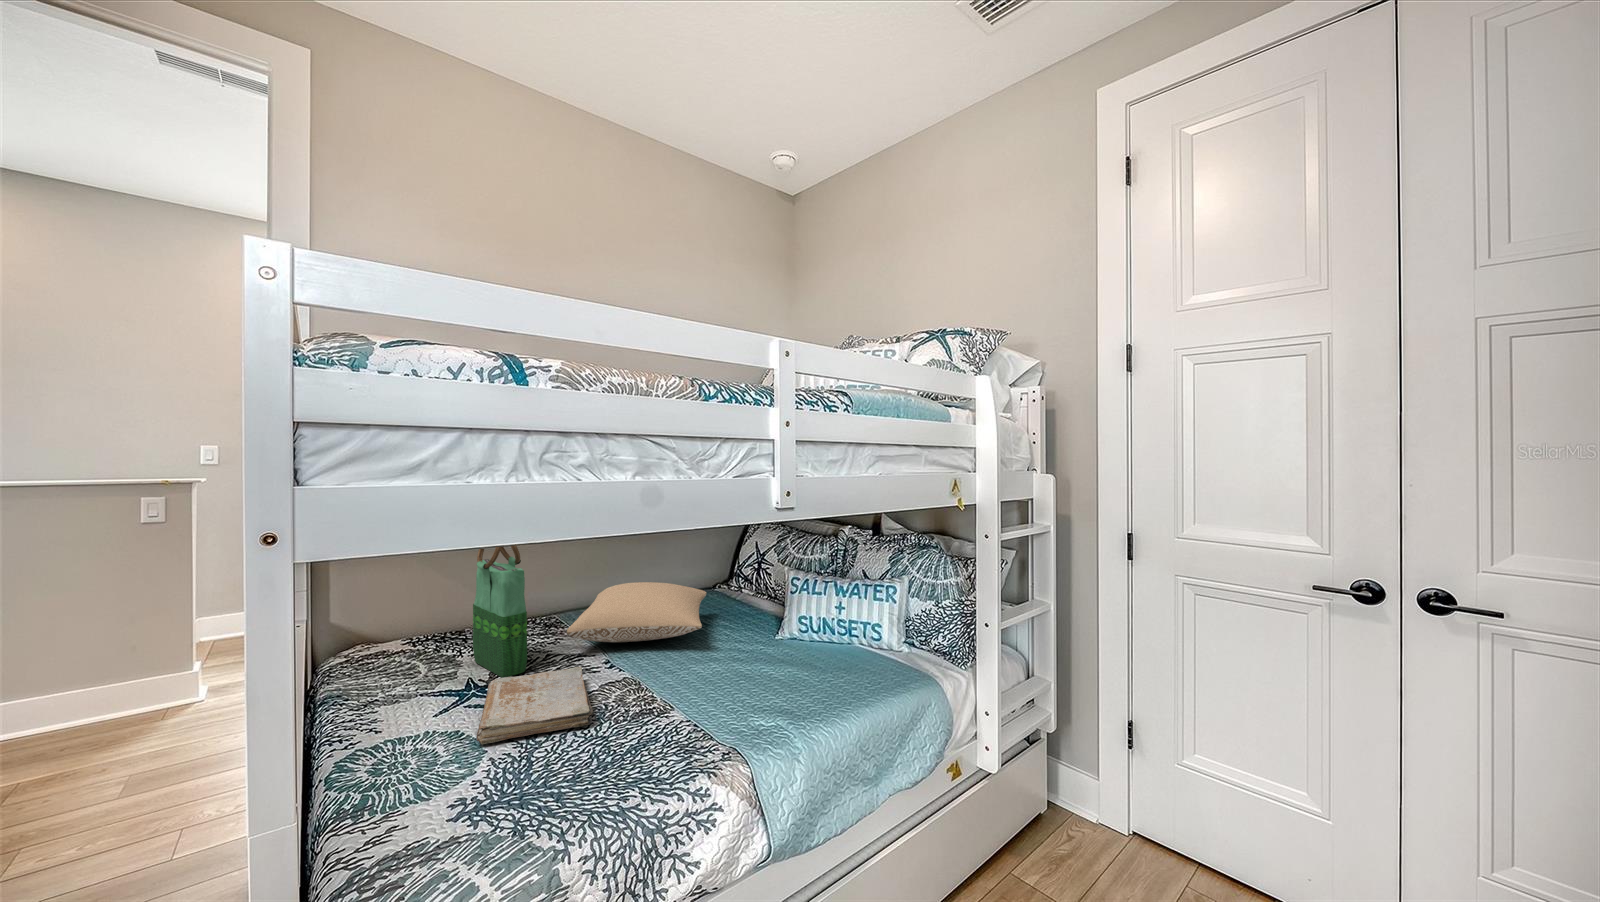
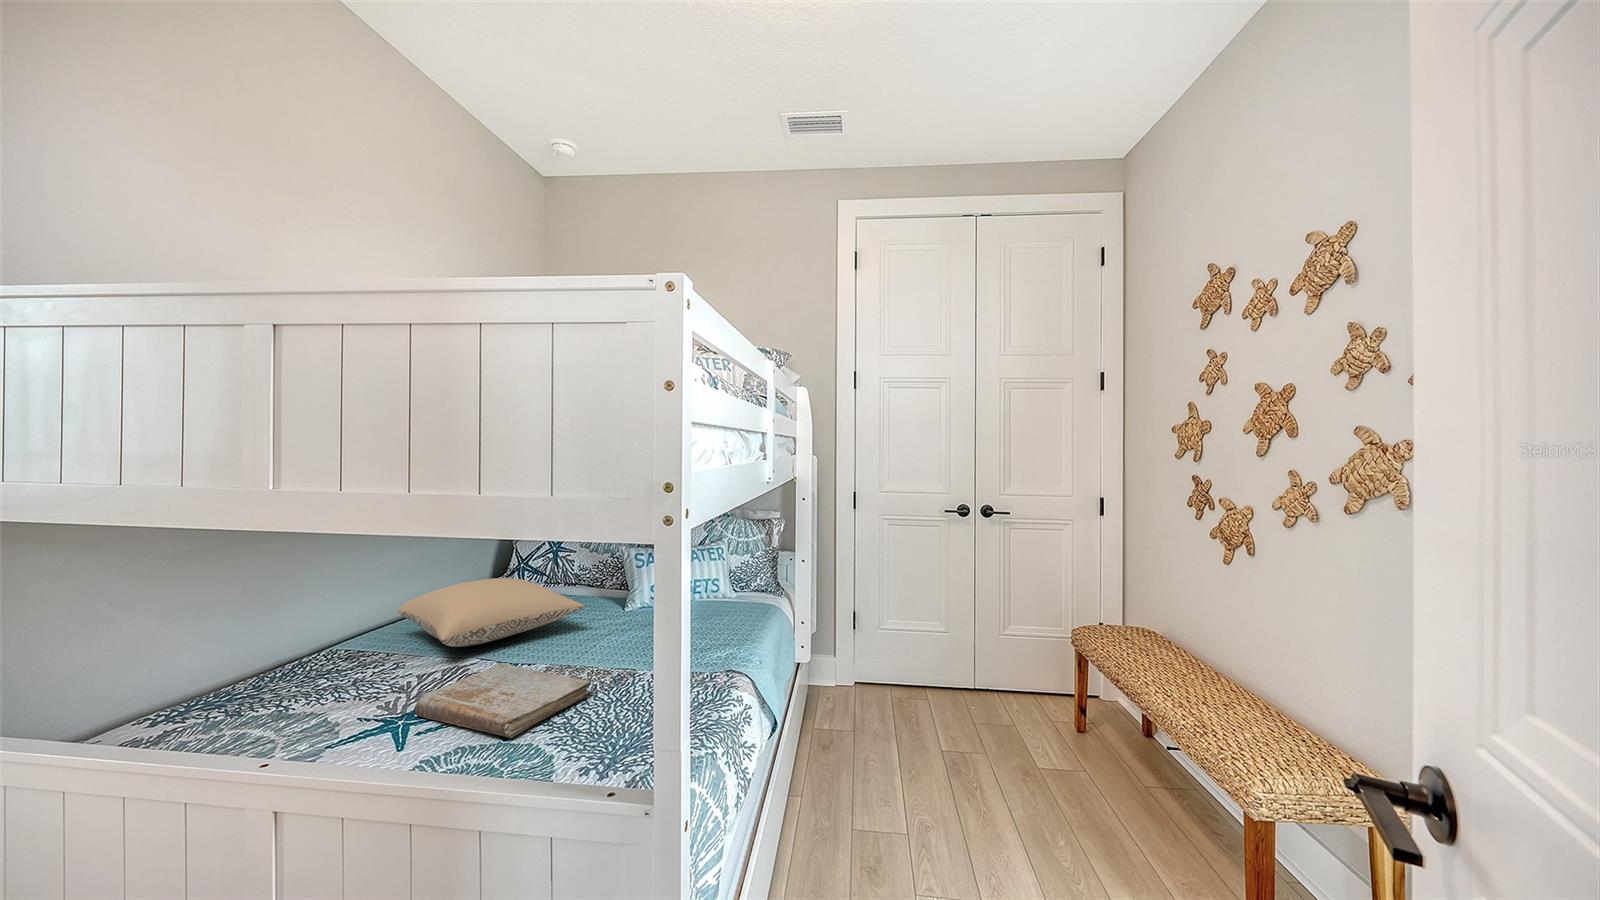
tote bag: present [473,546,527,678] -> none [304,532,416,705]

